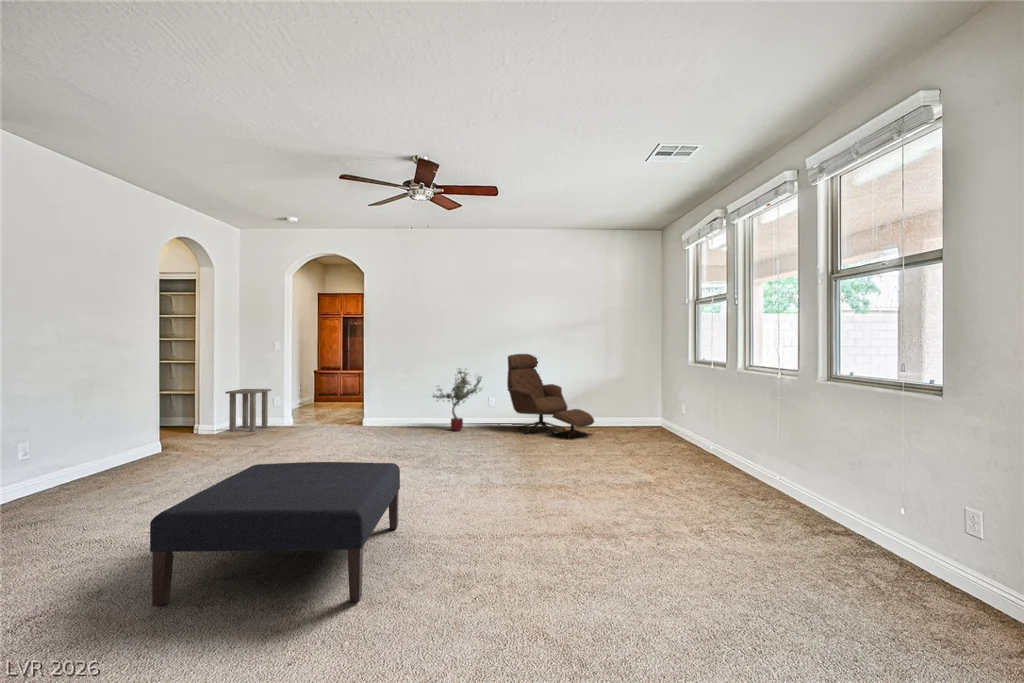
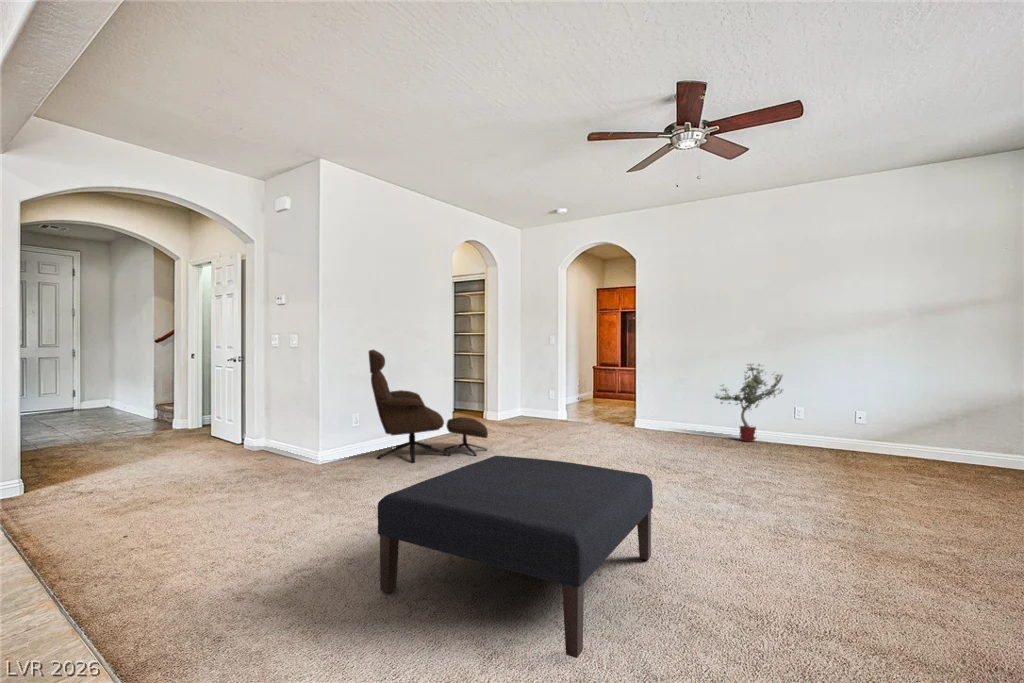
lounge chair: present [507,354,594,439] -> present [369,349,488,462]
side table: present [225,389,271,432] -> none [507,381,547,423]

